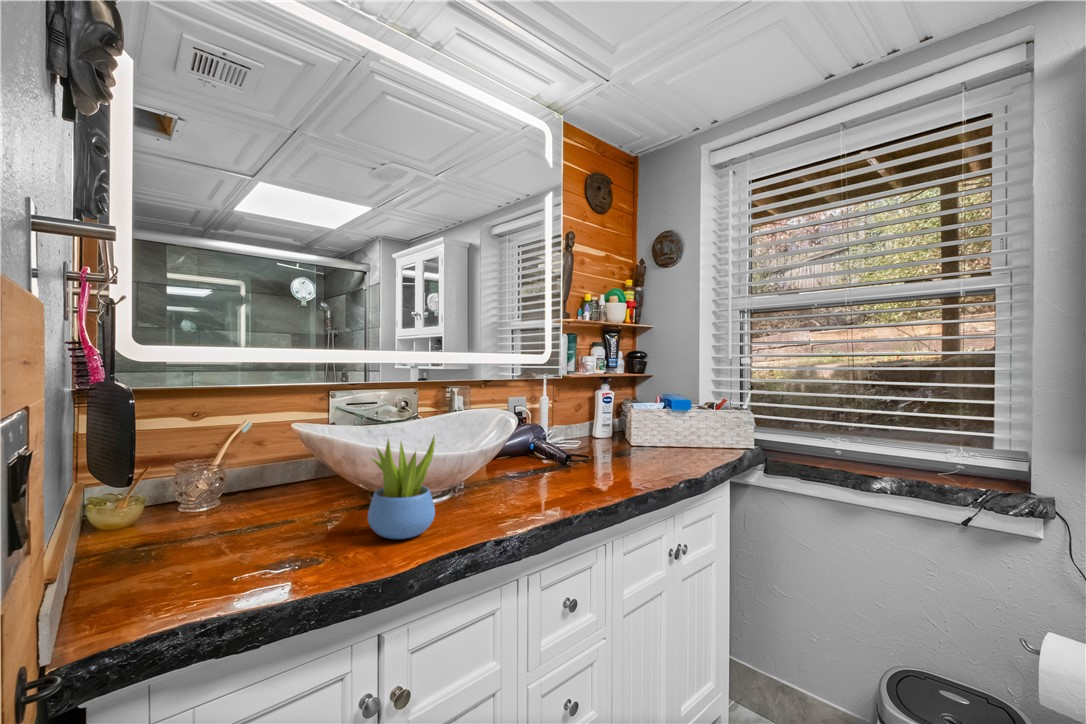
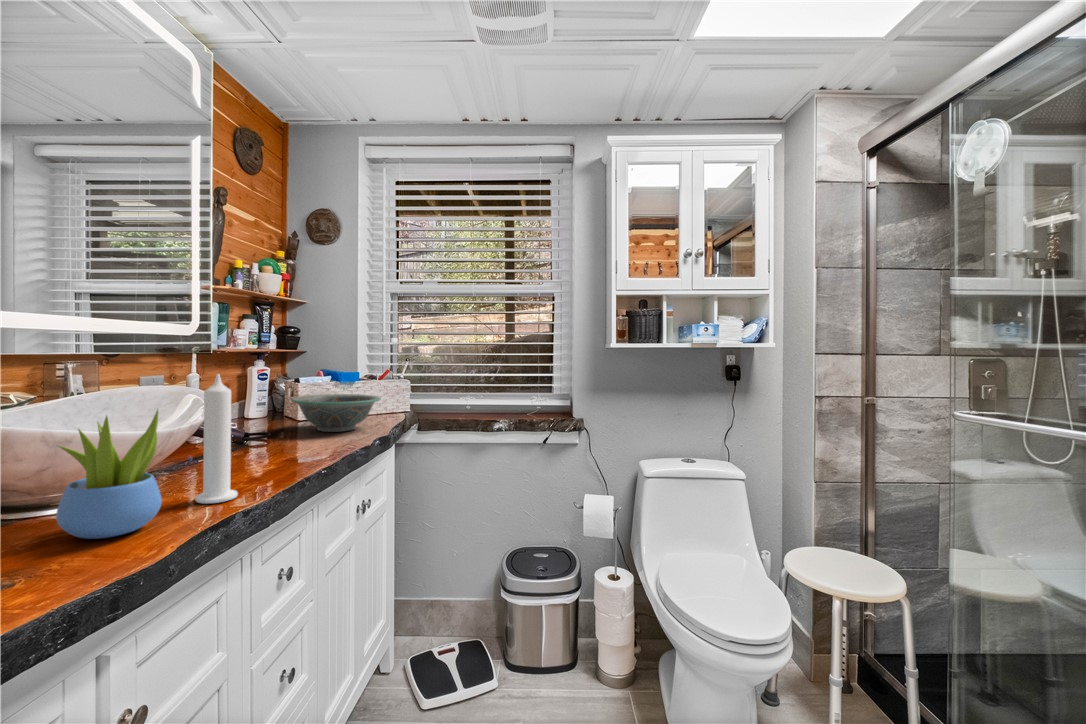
candle: none [472,404,505,526] -> present [195,374,238,504]
decorative bowl: none [612,423,703,465] -> present [291,394,380,432]

